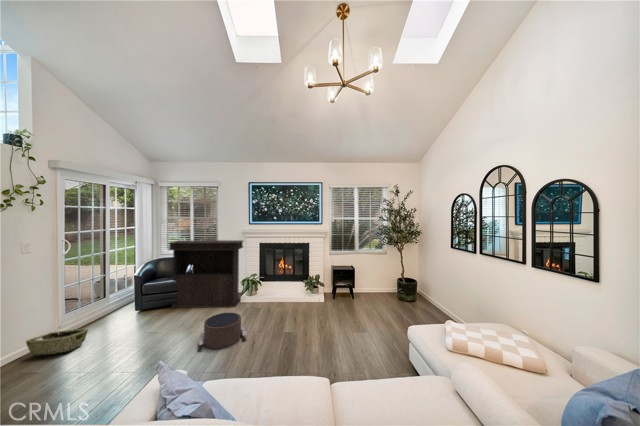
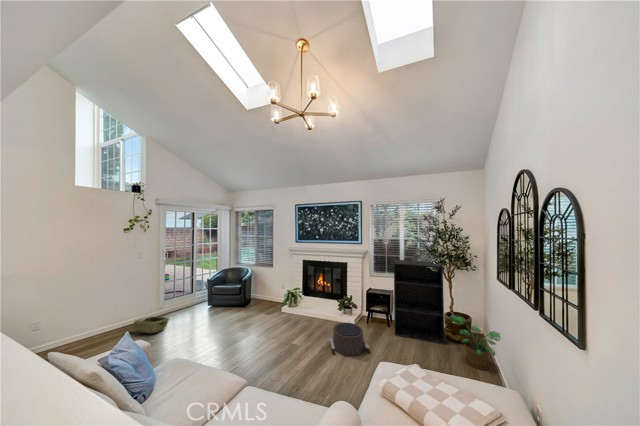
bookshelf: none [356,237,400,304] -> present [394,260,445,344]
console table: present [168,240,243,308] -> none [230,254,286,316]
potted plant: none [404,278,445,315] -> present [449,315,501,370]
pouf: present [199,313,246,349] -> present [330,323,369,356]

